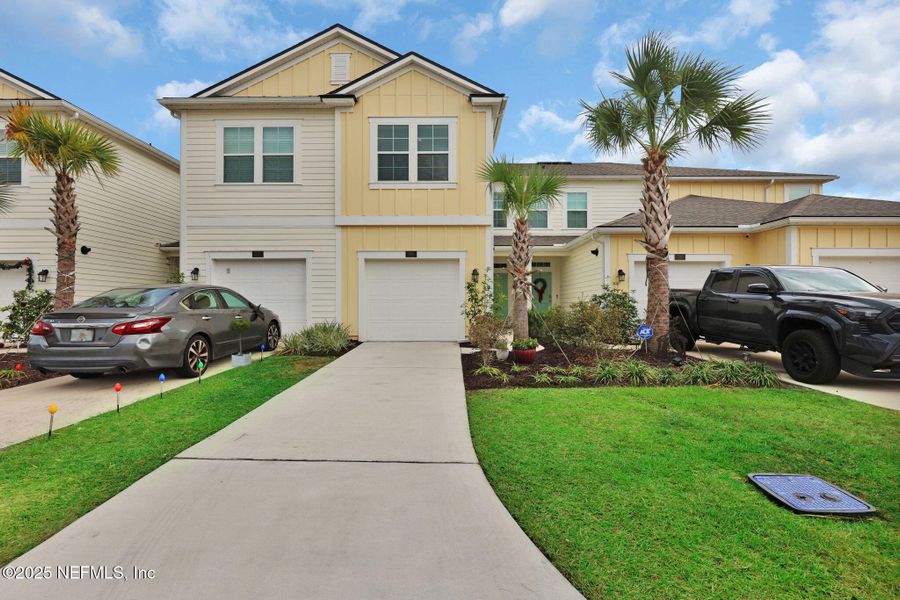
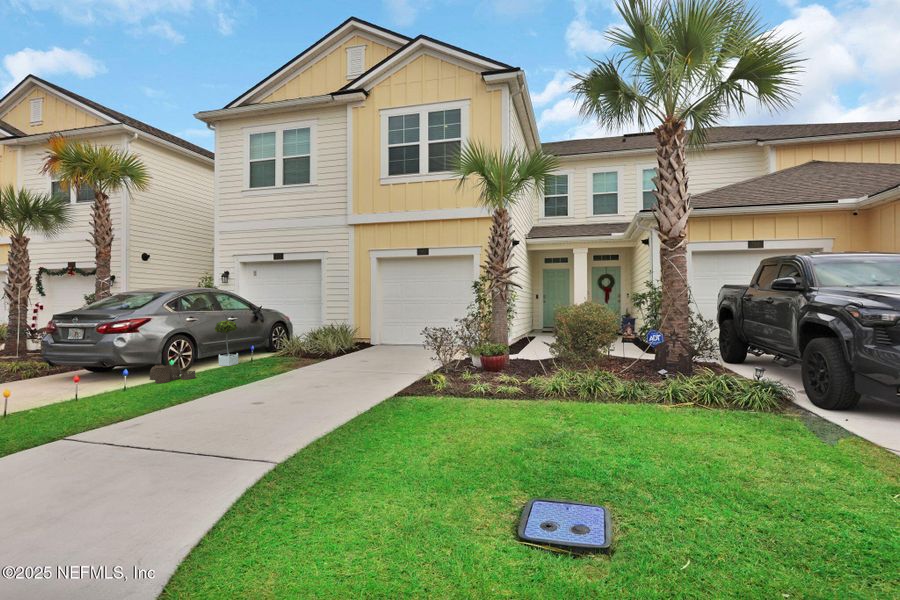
woven basket: none [177,364,231,385] -> present [150,364,196,383]

